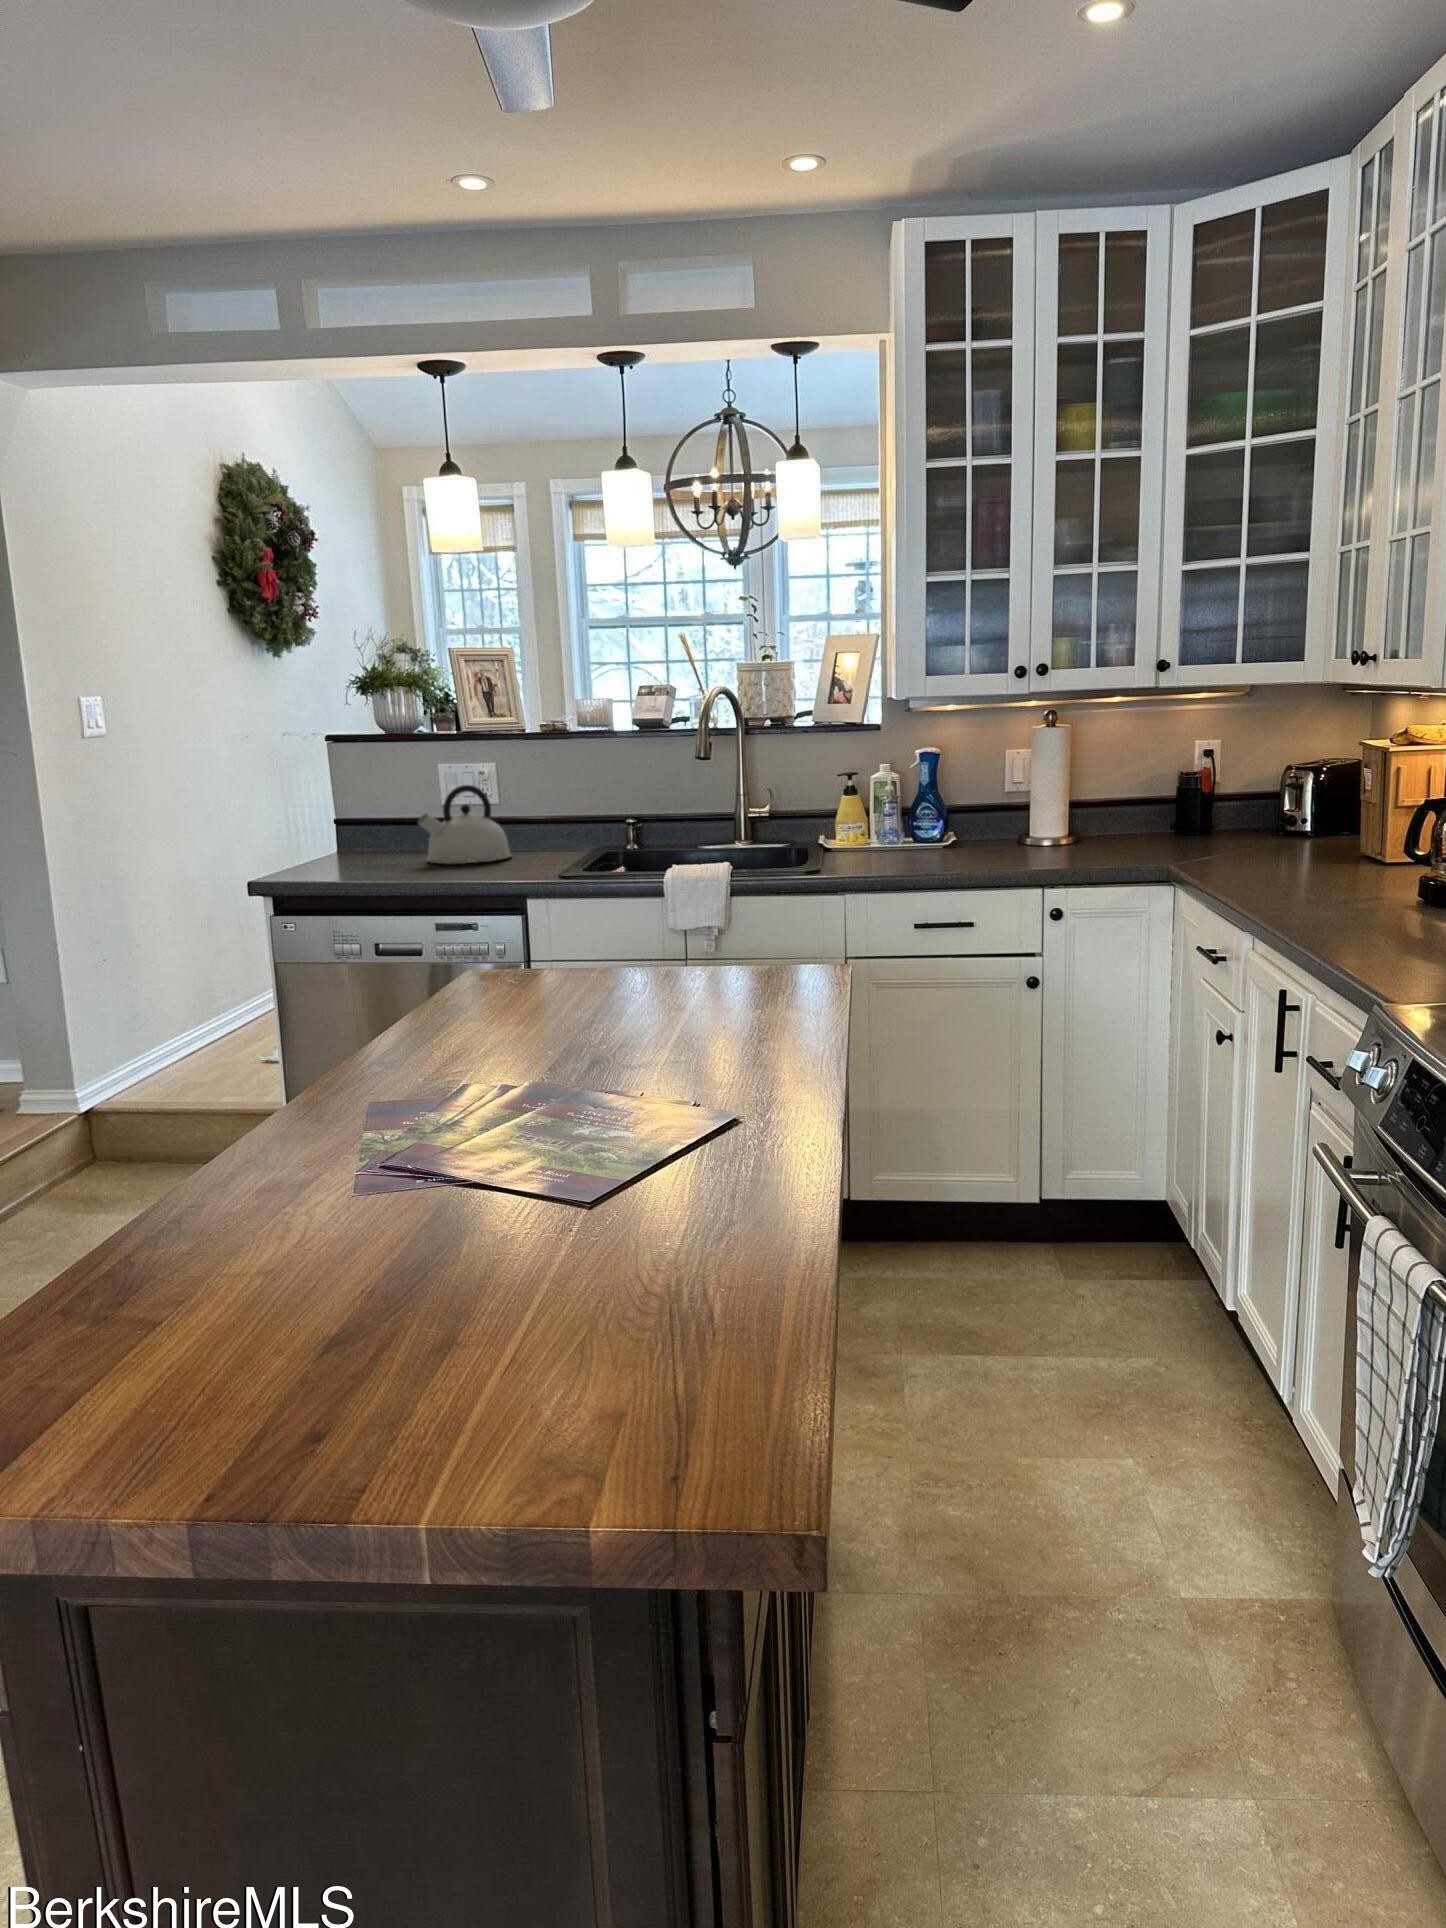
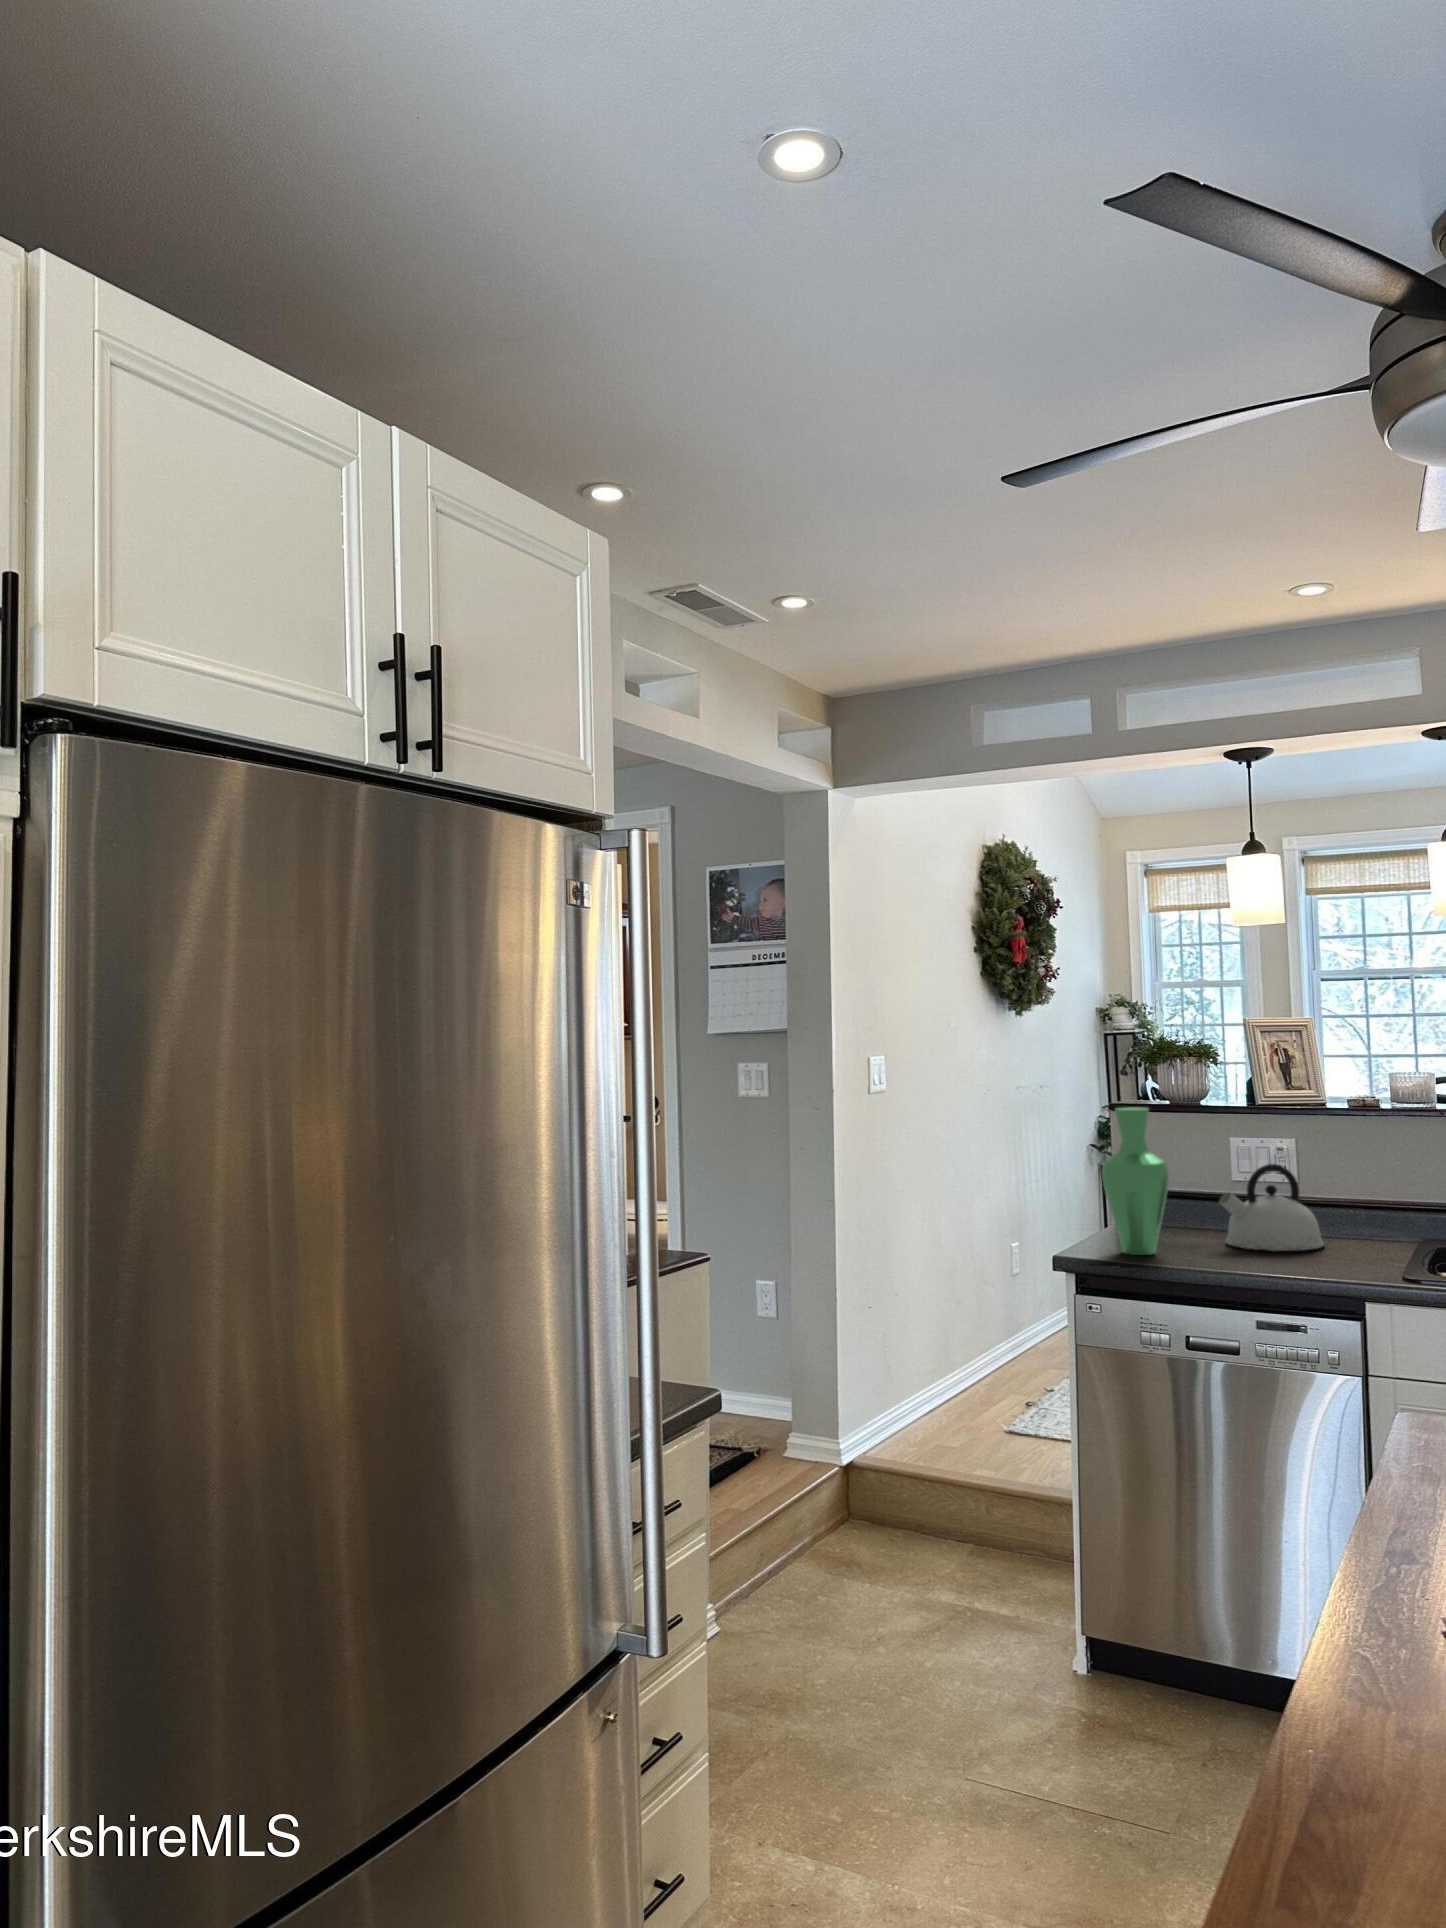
vase: none [301,734,365,876] -> present [1102,1108,1169,1255]

